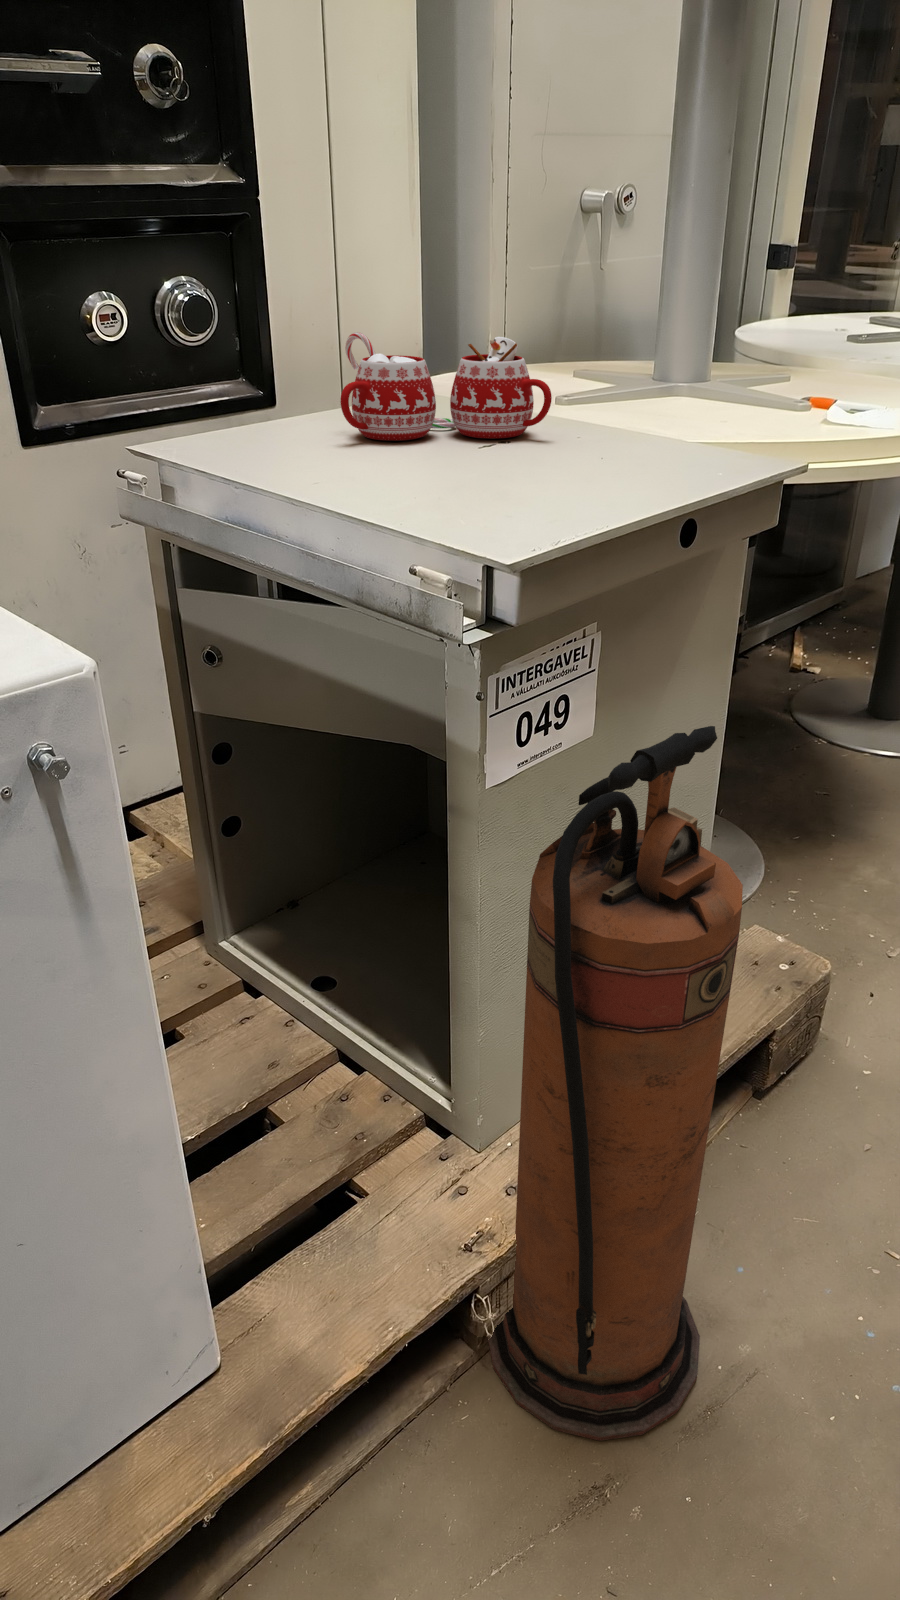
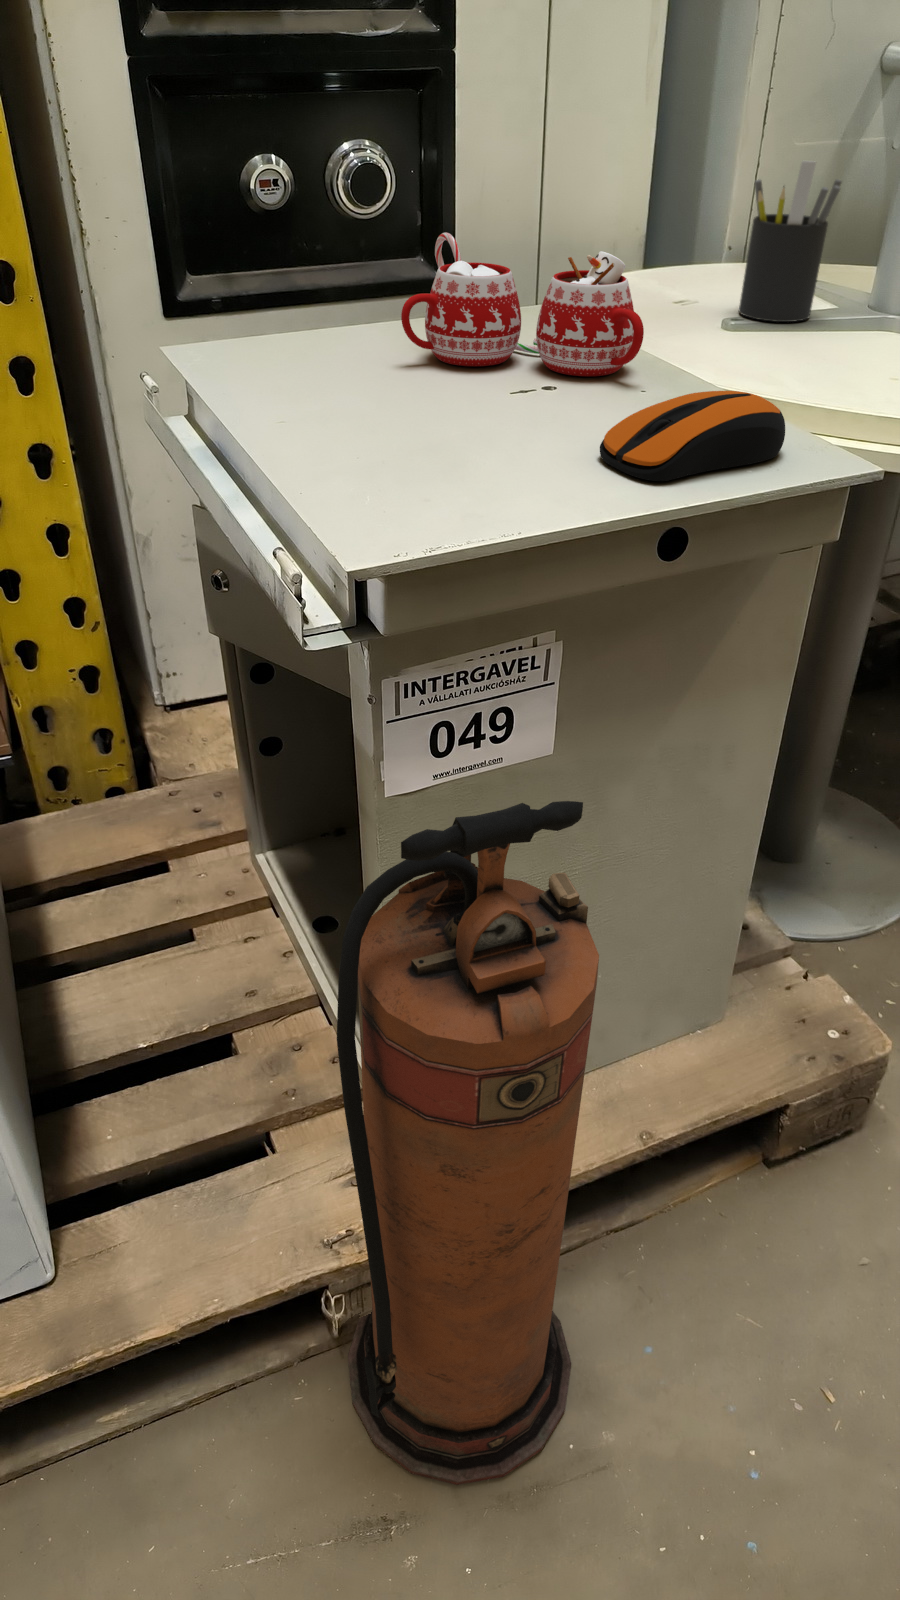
pen holder: none [557,267,628,396] -> present [739,161,842,322]
computer mouse: none [585,423,714,490] -> present [600,391,785,481]

